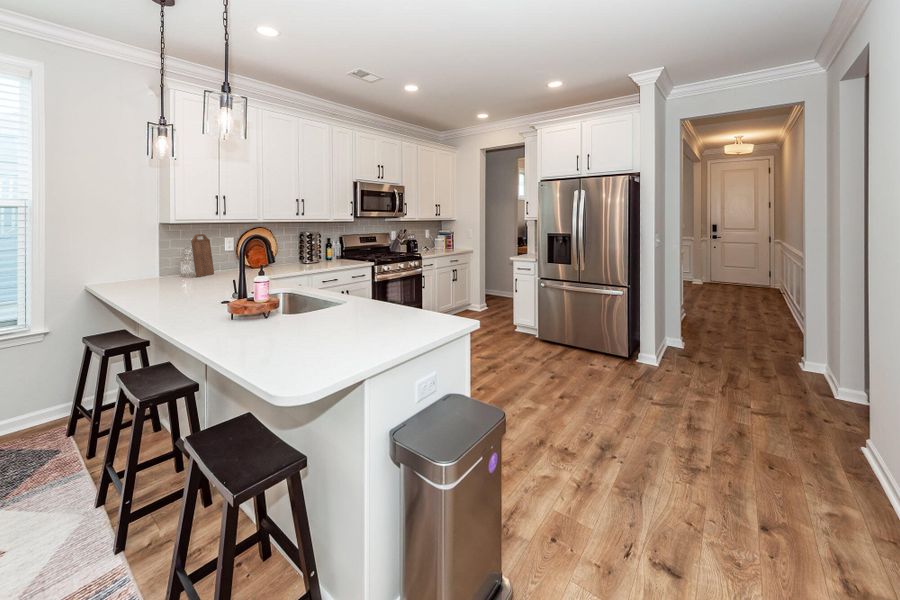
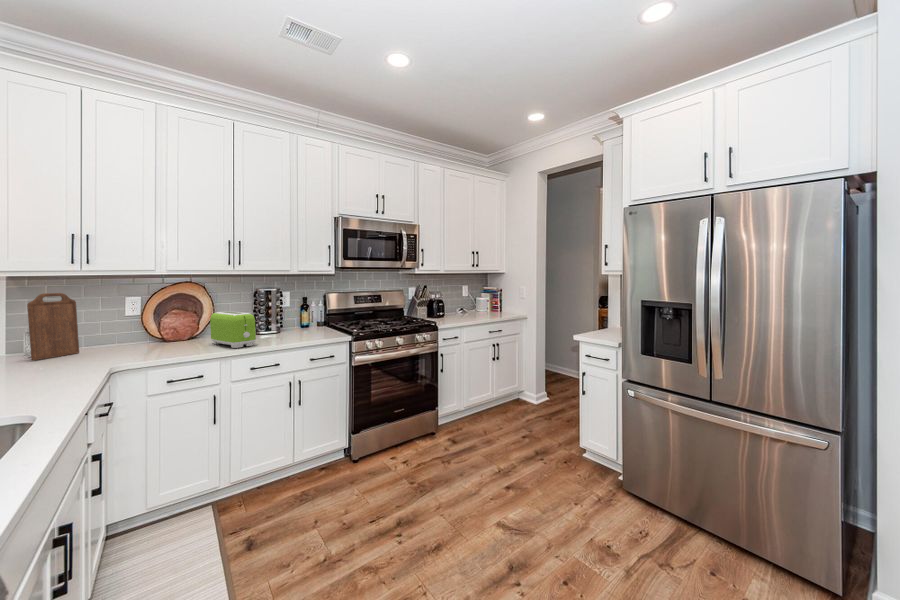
toaster: none [288,247,321,269] -> present [210,311,256,348]

